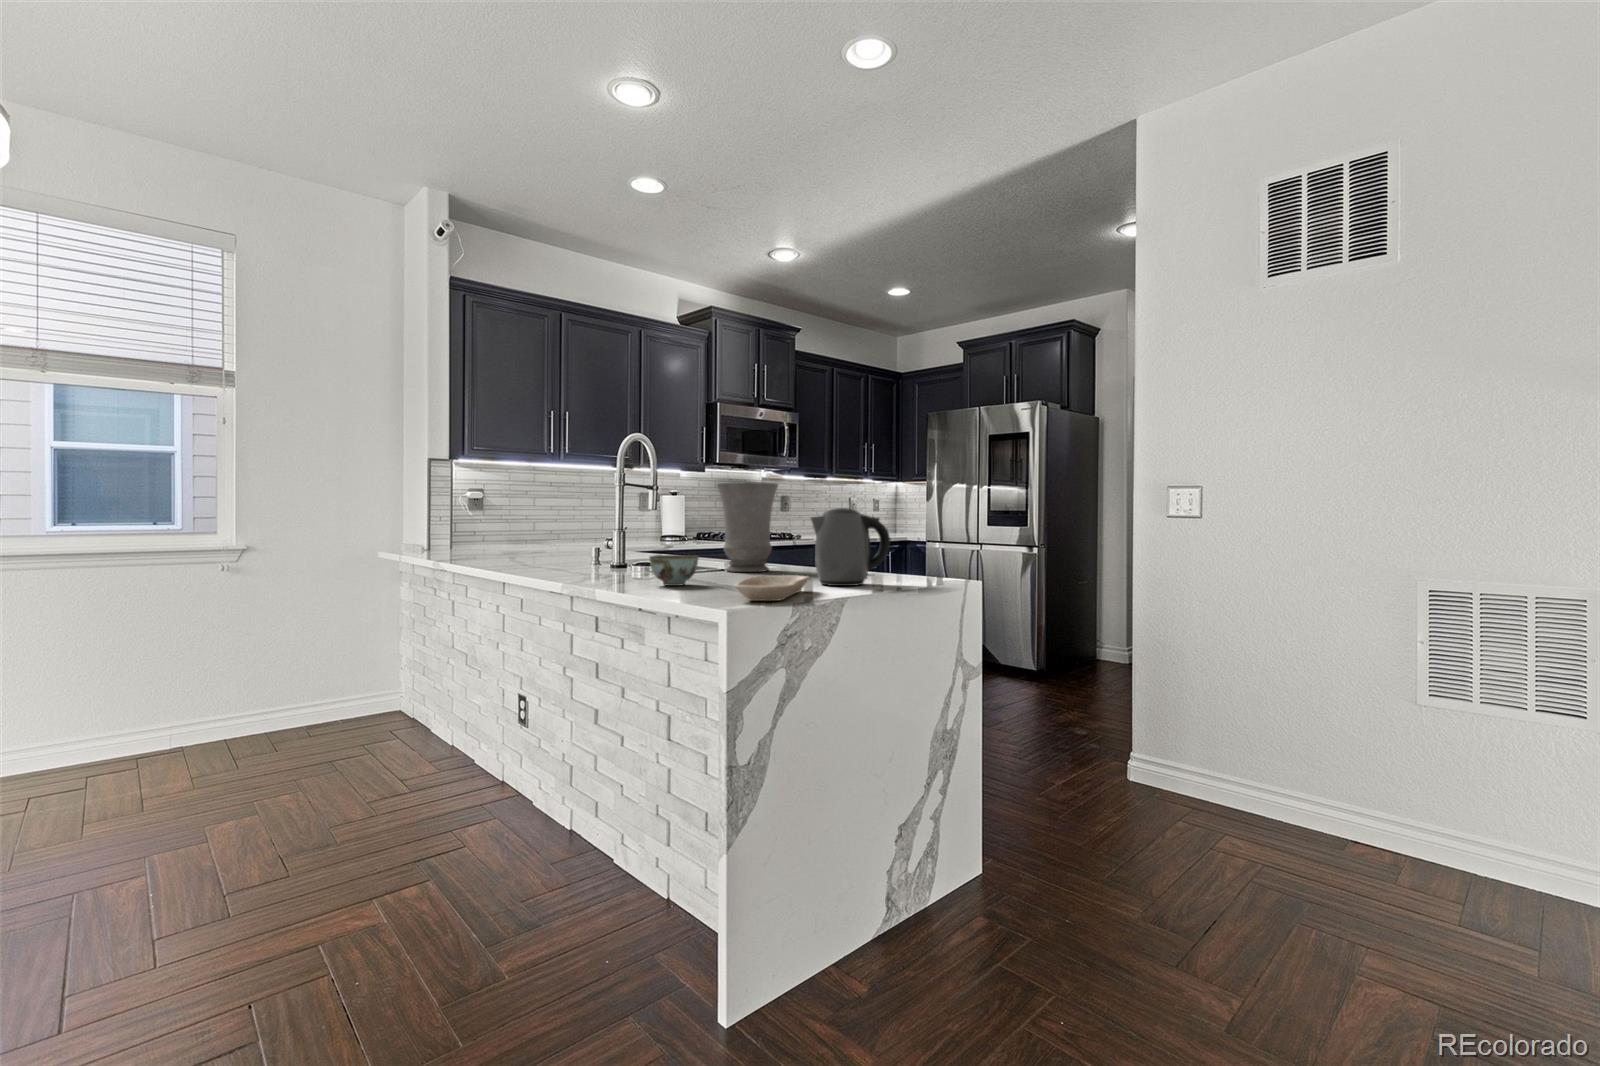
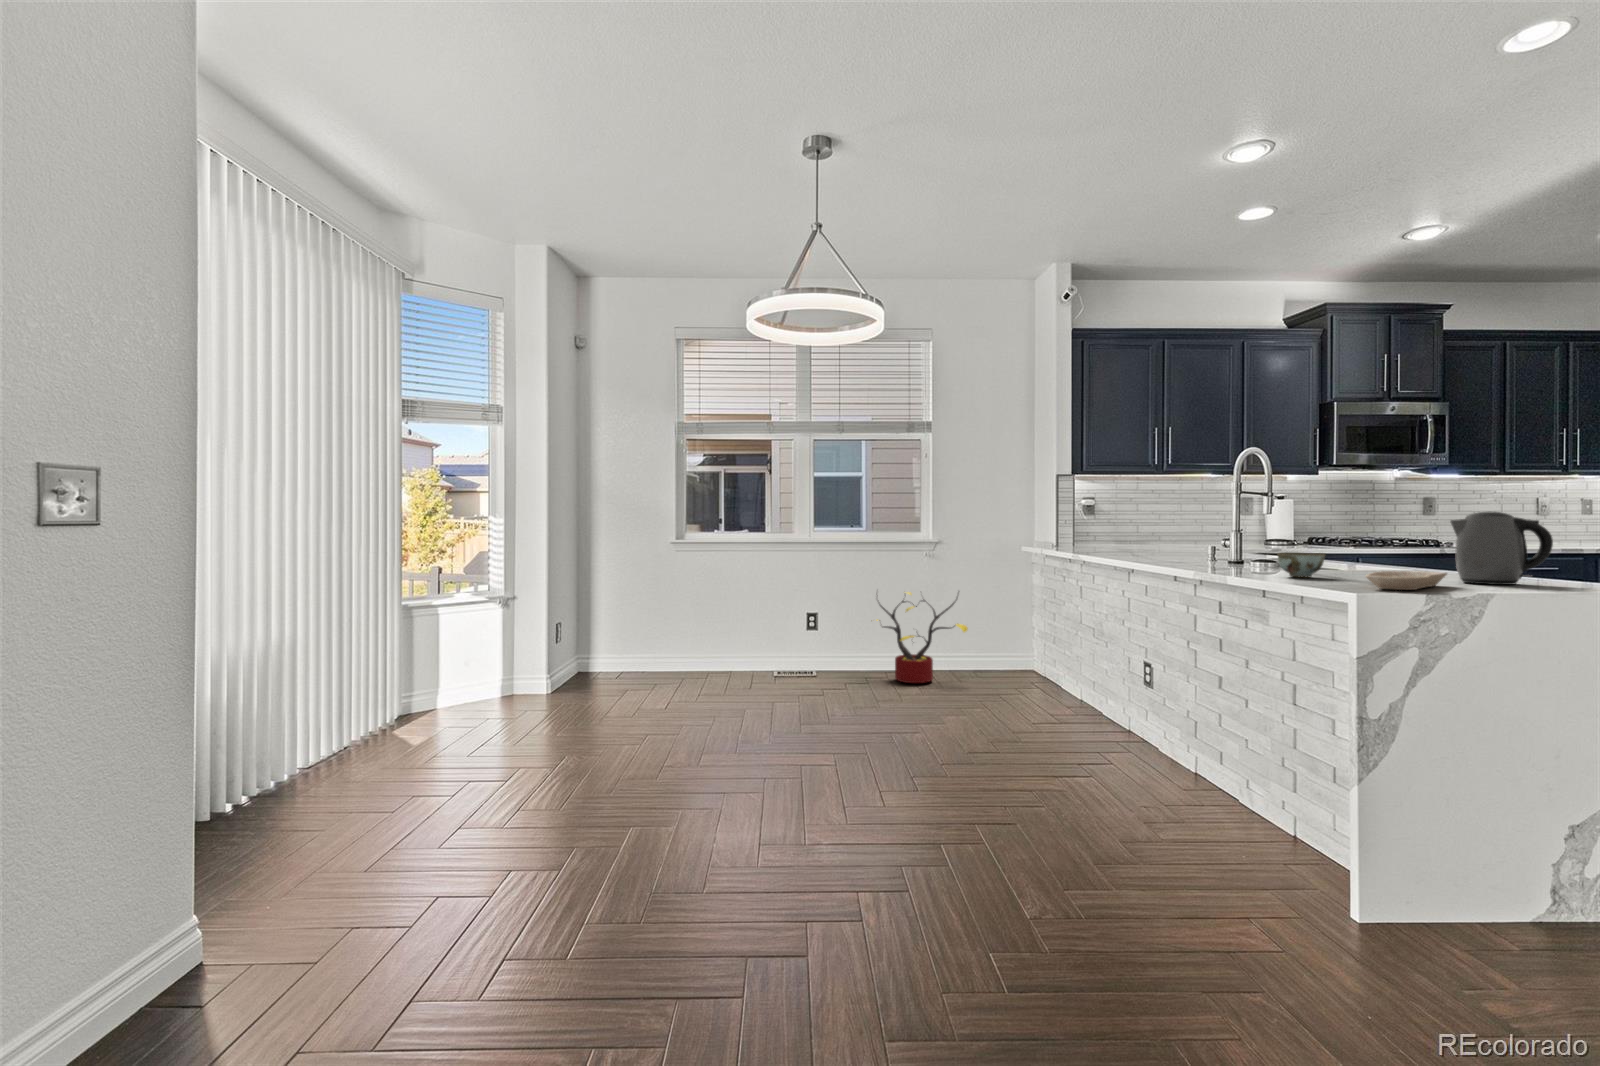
vase: present [717,482,778,572] -> none [1341,488,1414,571]
decorative plant: none [120,613,291,761] -> present [879,592,968,683]

